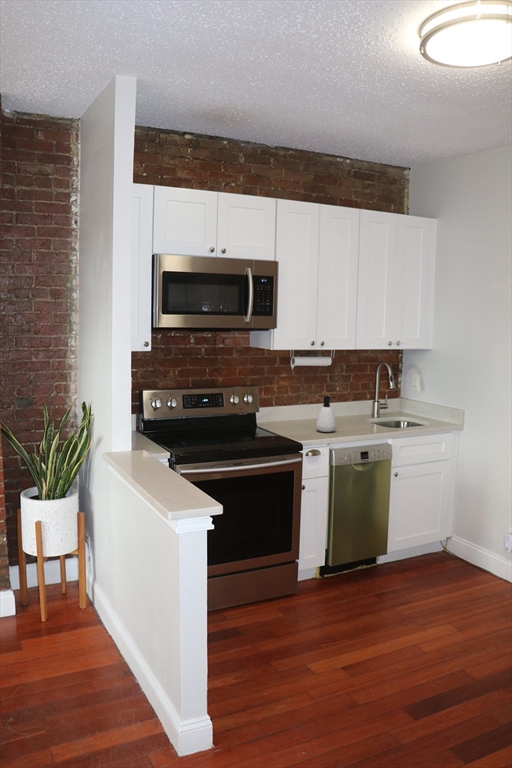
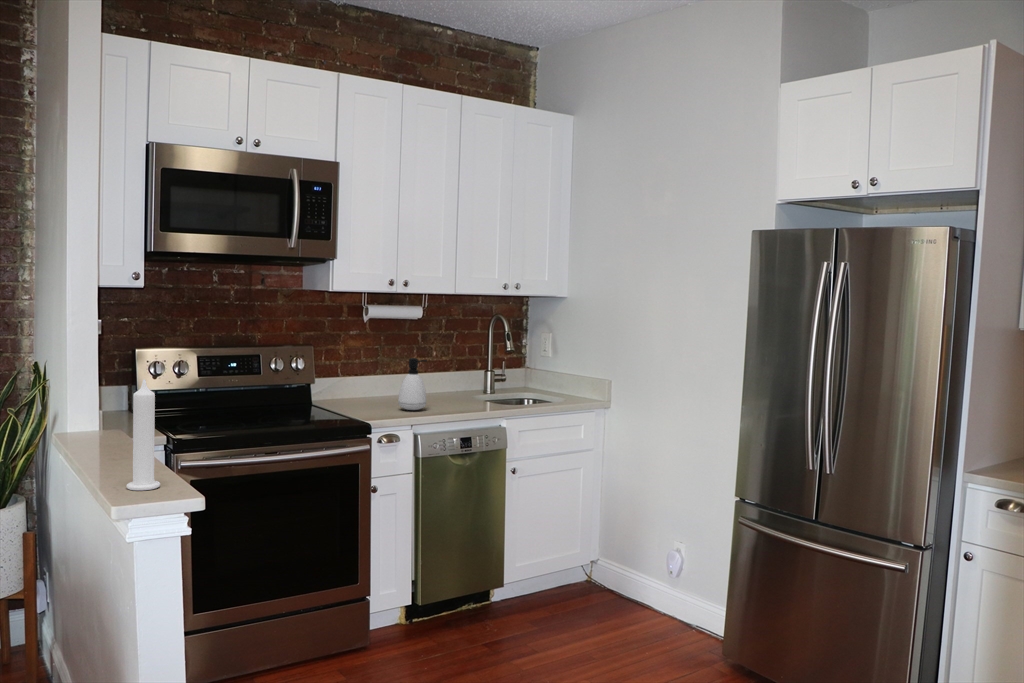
candle: none [167,427,187,499] -> present [127,379,160,491]

